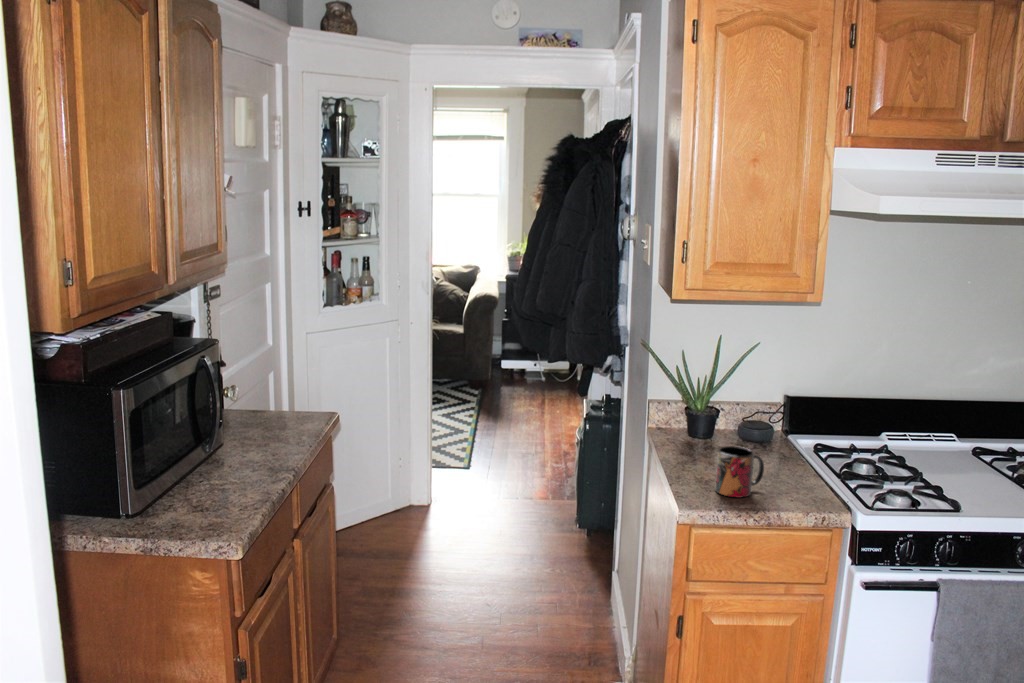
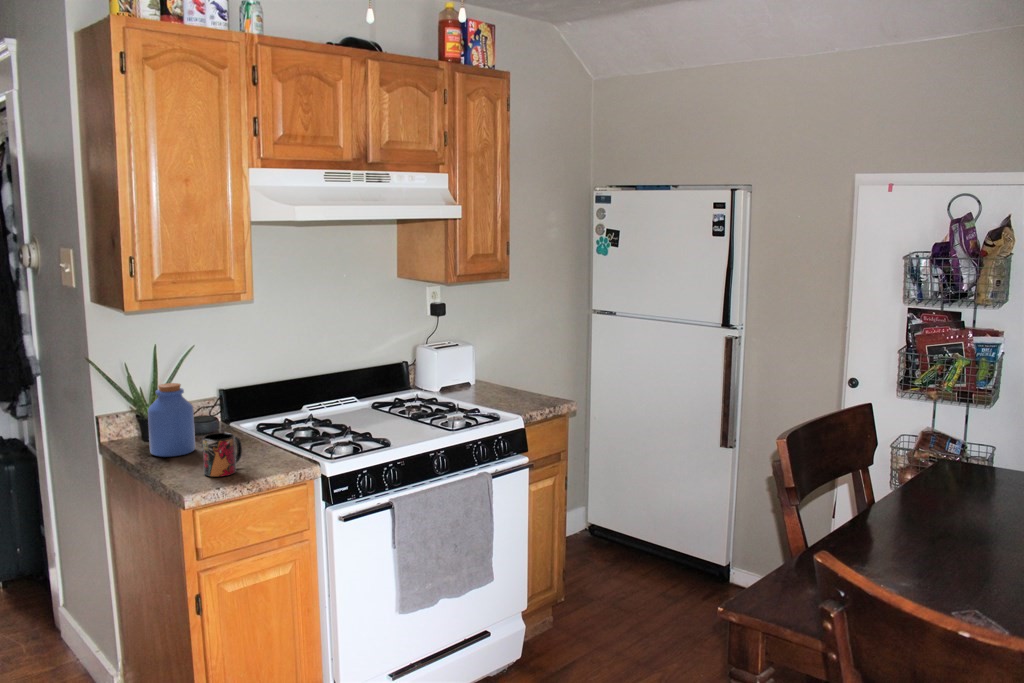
jar: none [683,380,734,460] -> present [148,383,195,457]

